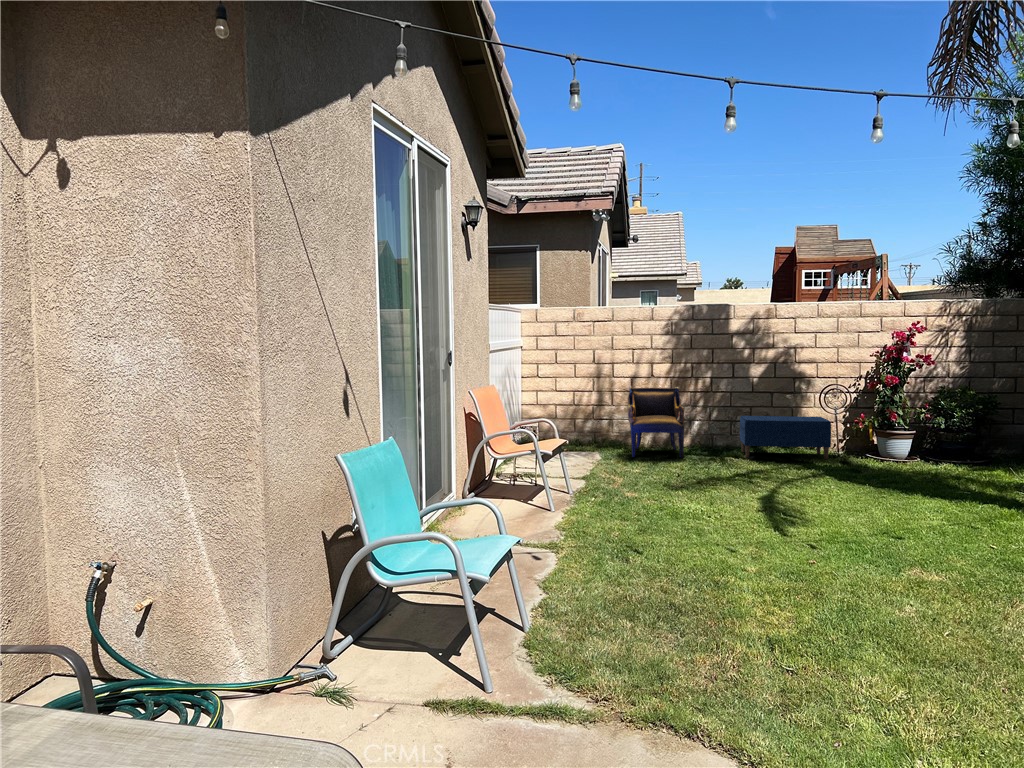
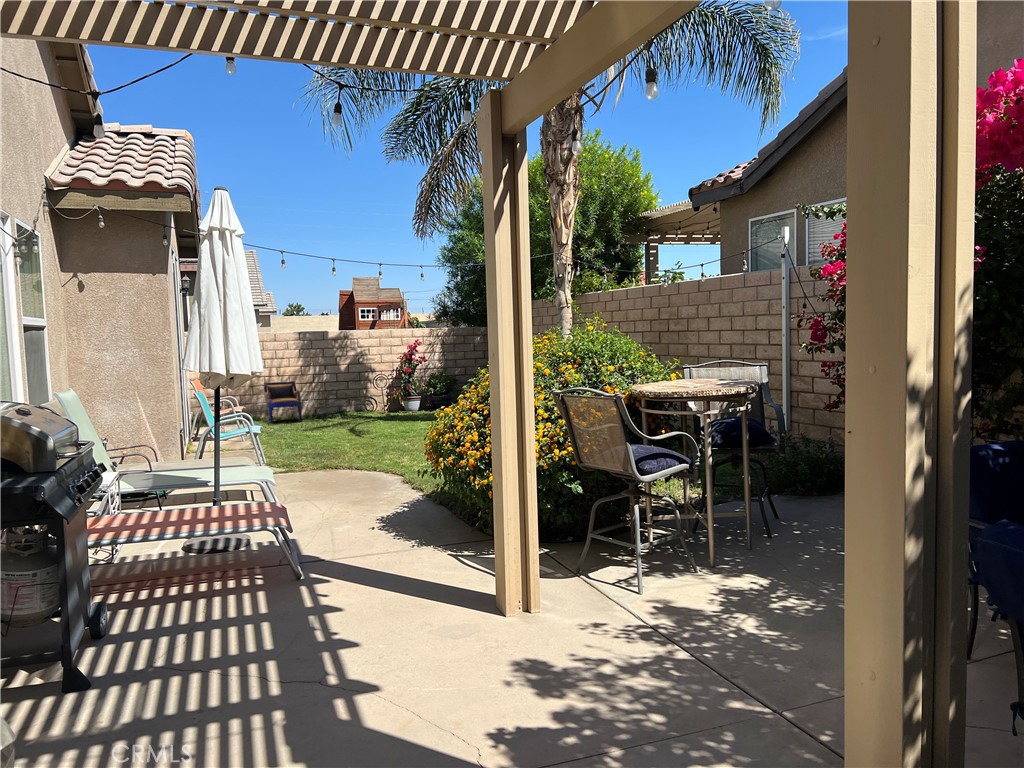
bench: present [740,416,831,459] -> none [332,393,381,418]

